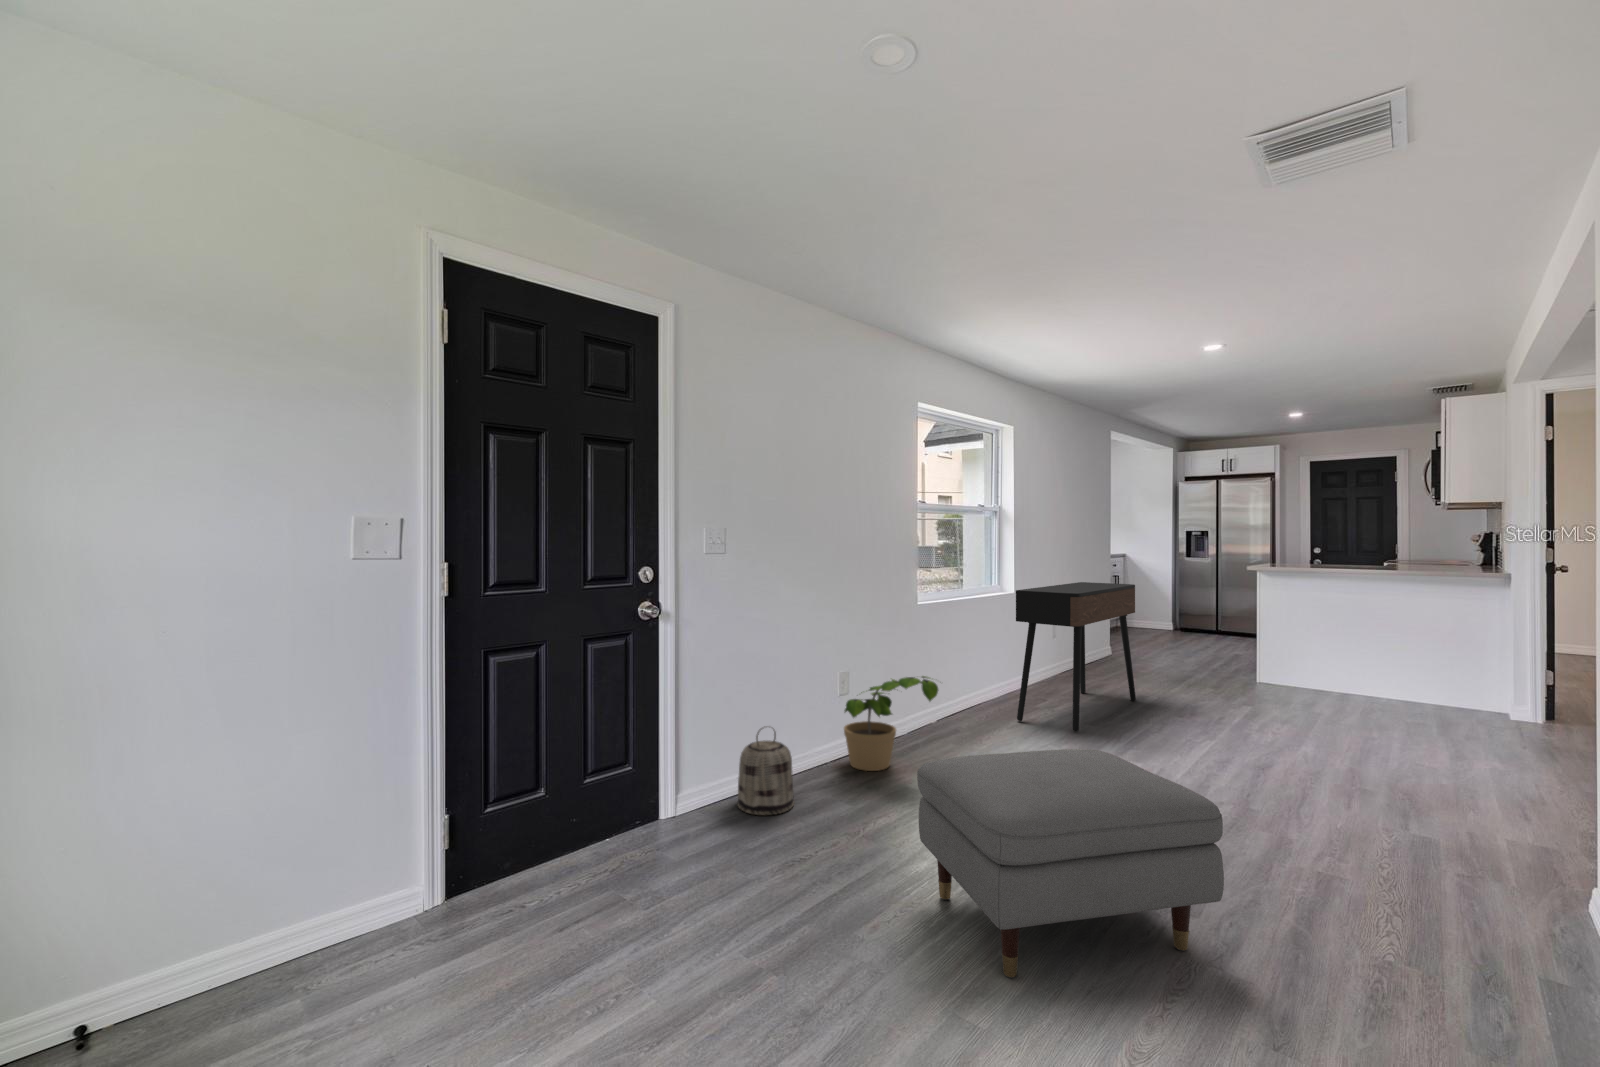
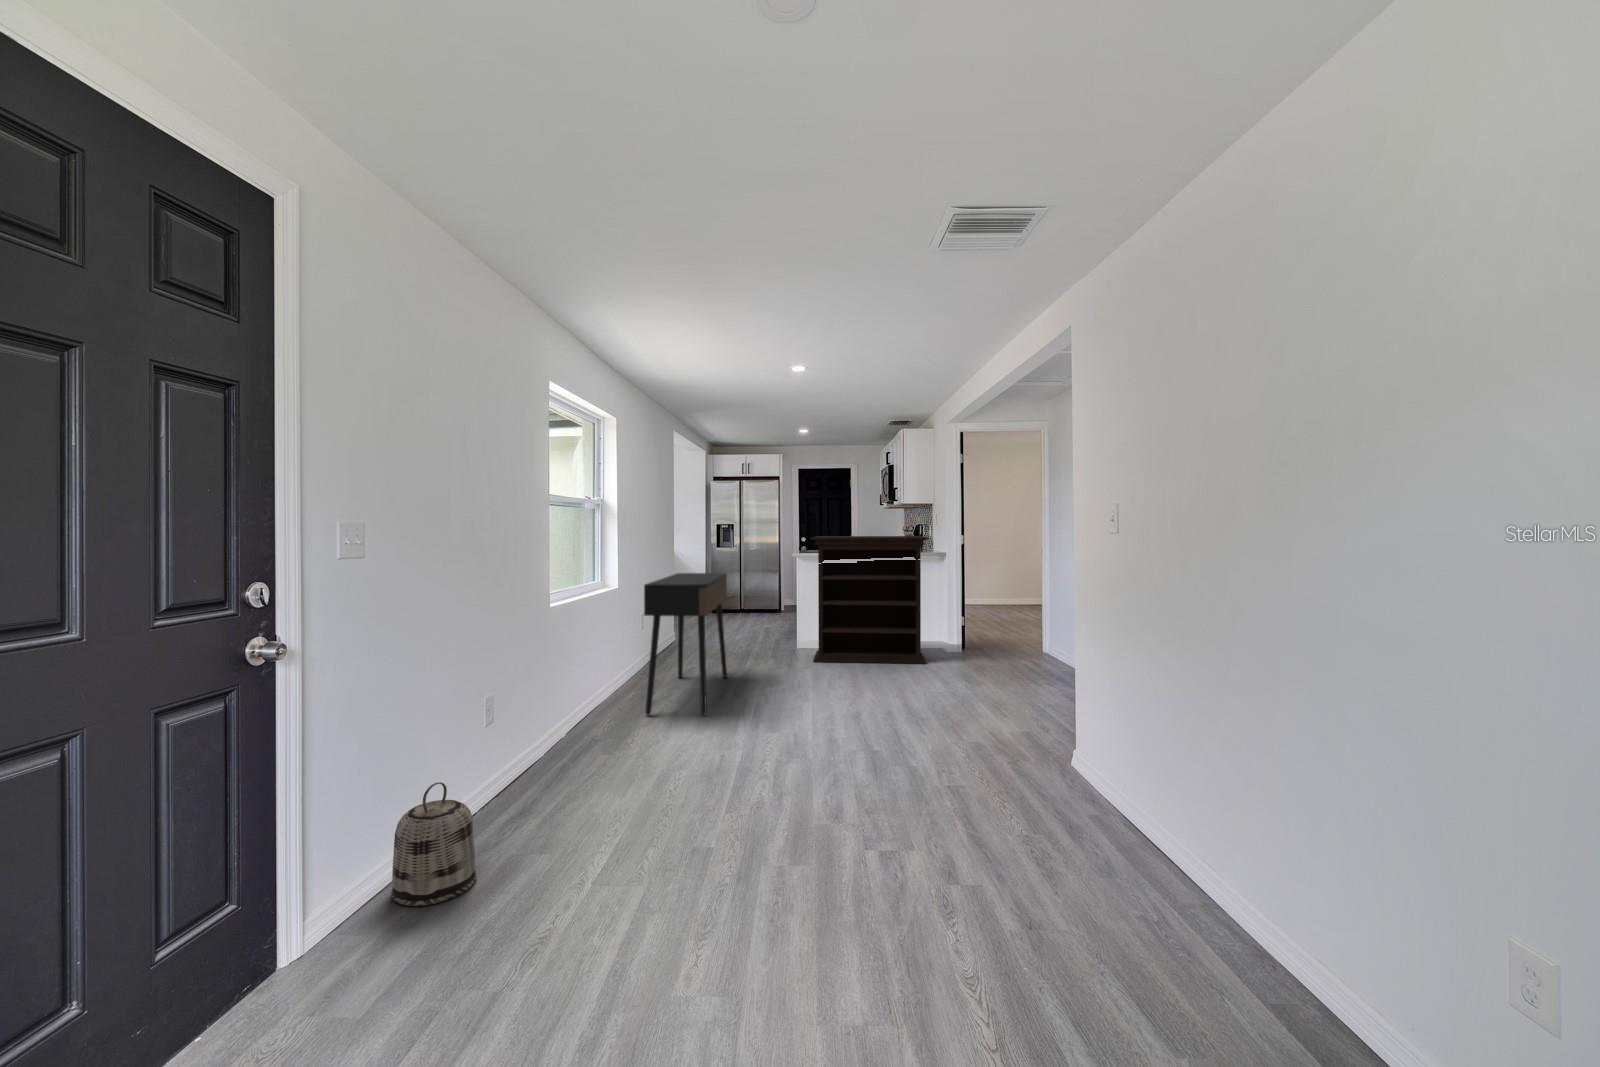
bookshelf: none [1261,546,1465,729] -> present [810,536,929,664]
potted plant: present [844,676,938,771] -> none [497,685,623,807]
ottoman: present [917,749,1224,978] -> none [696,728,952,965]

